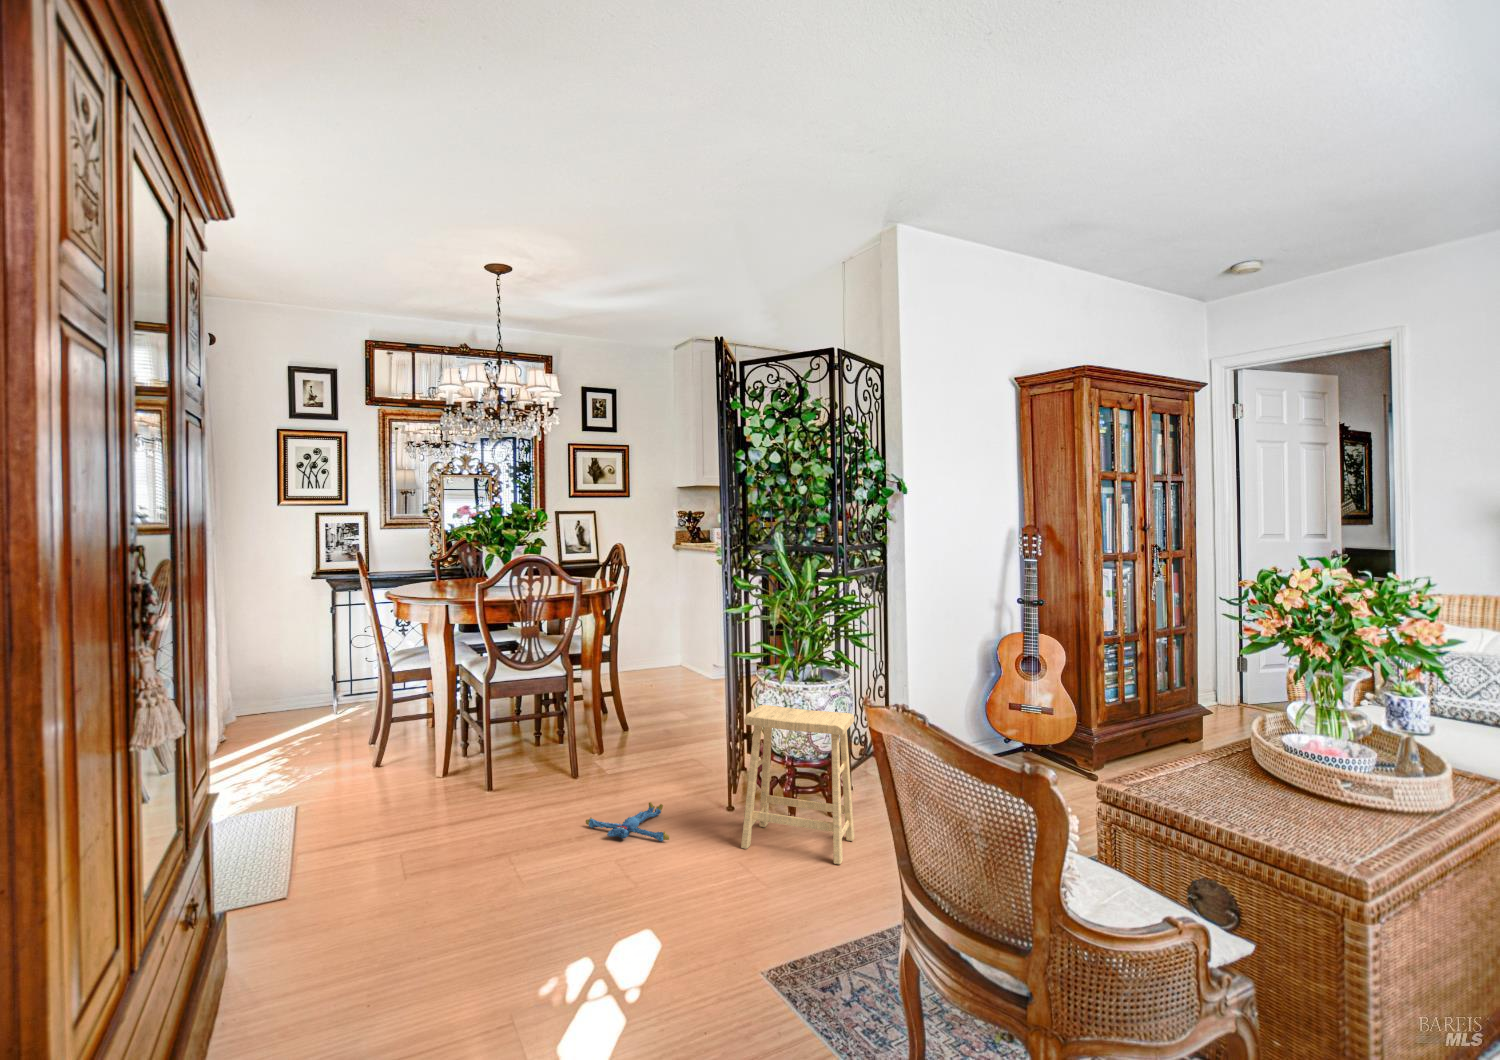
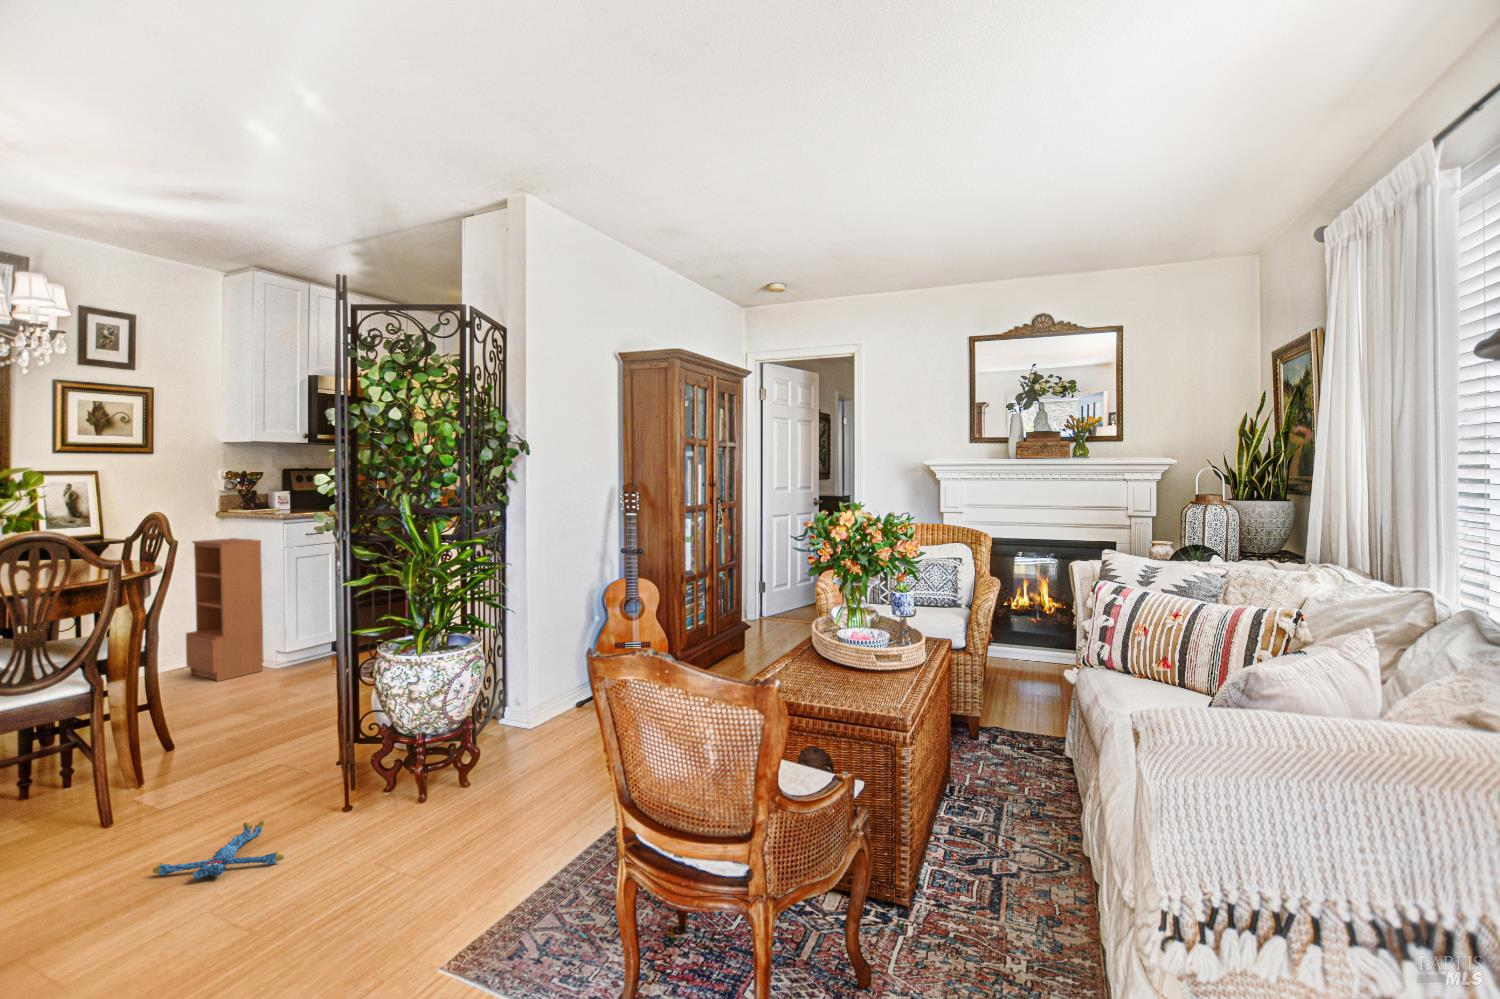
bookcase: none [645,569,699,689] -> present [186,538,264,681]
footstool: present [741,705,854,864] -> none [376,680,499,843]

